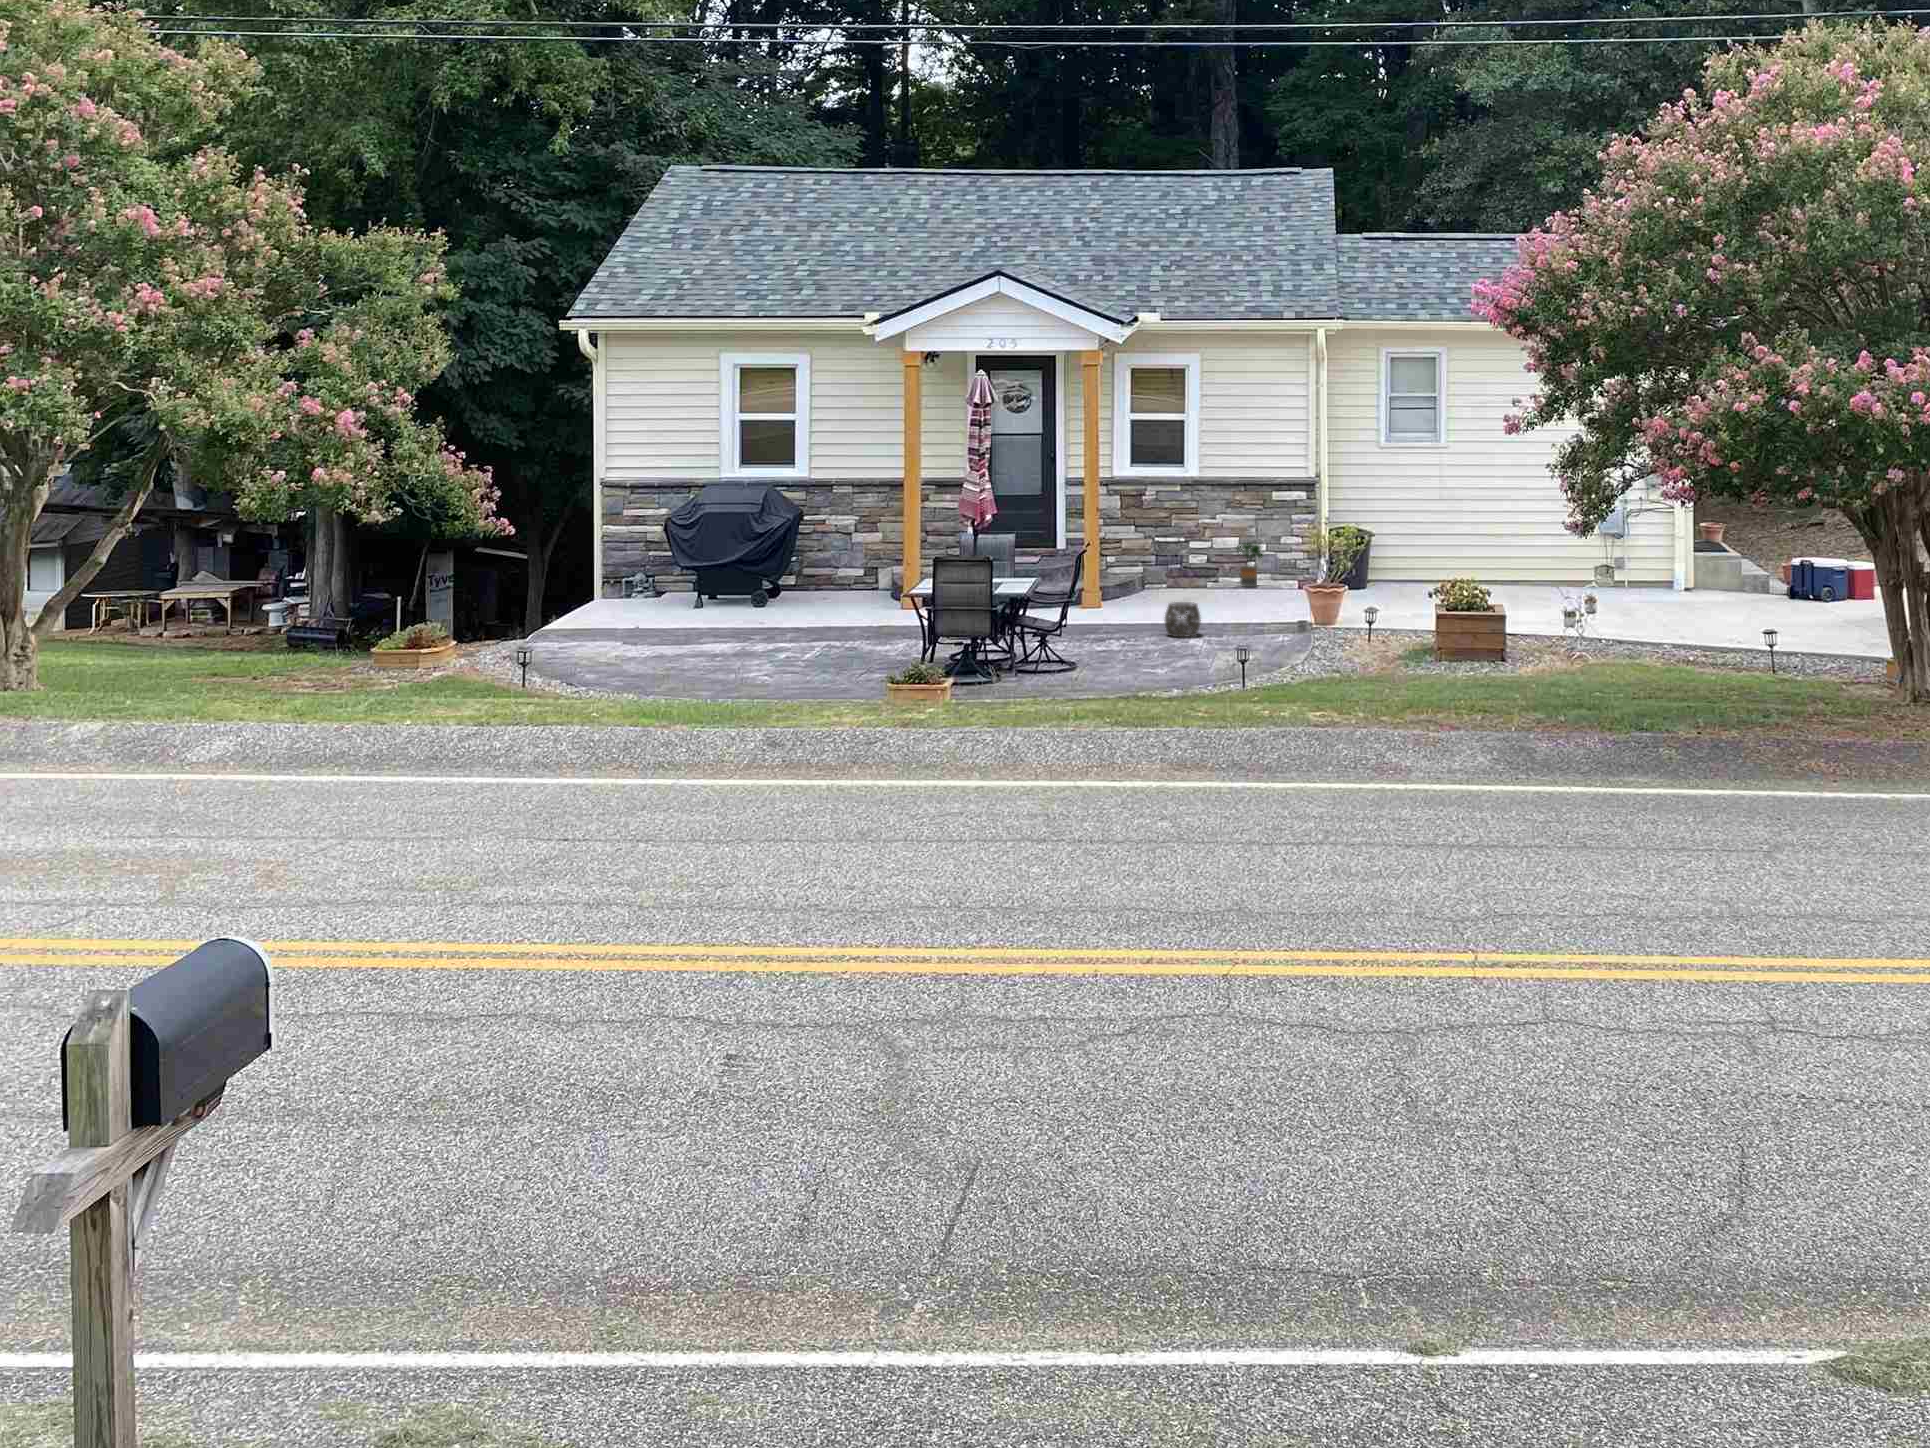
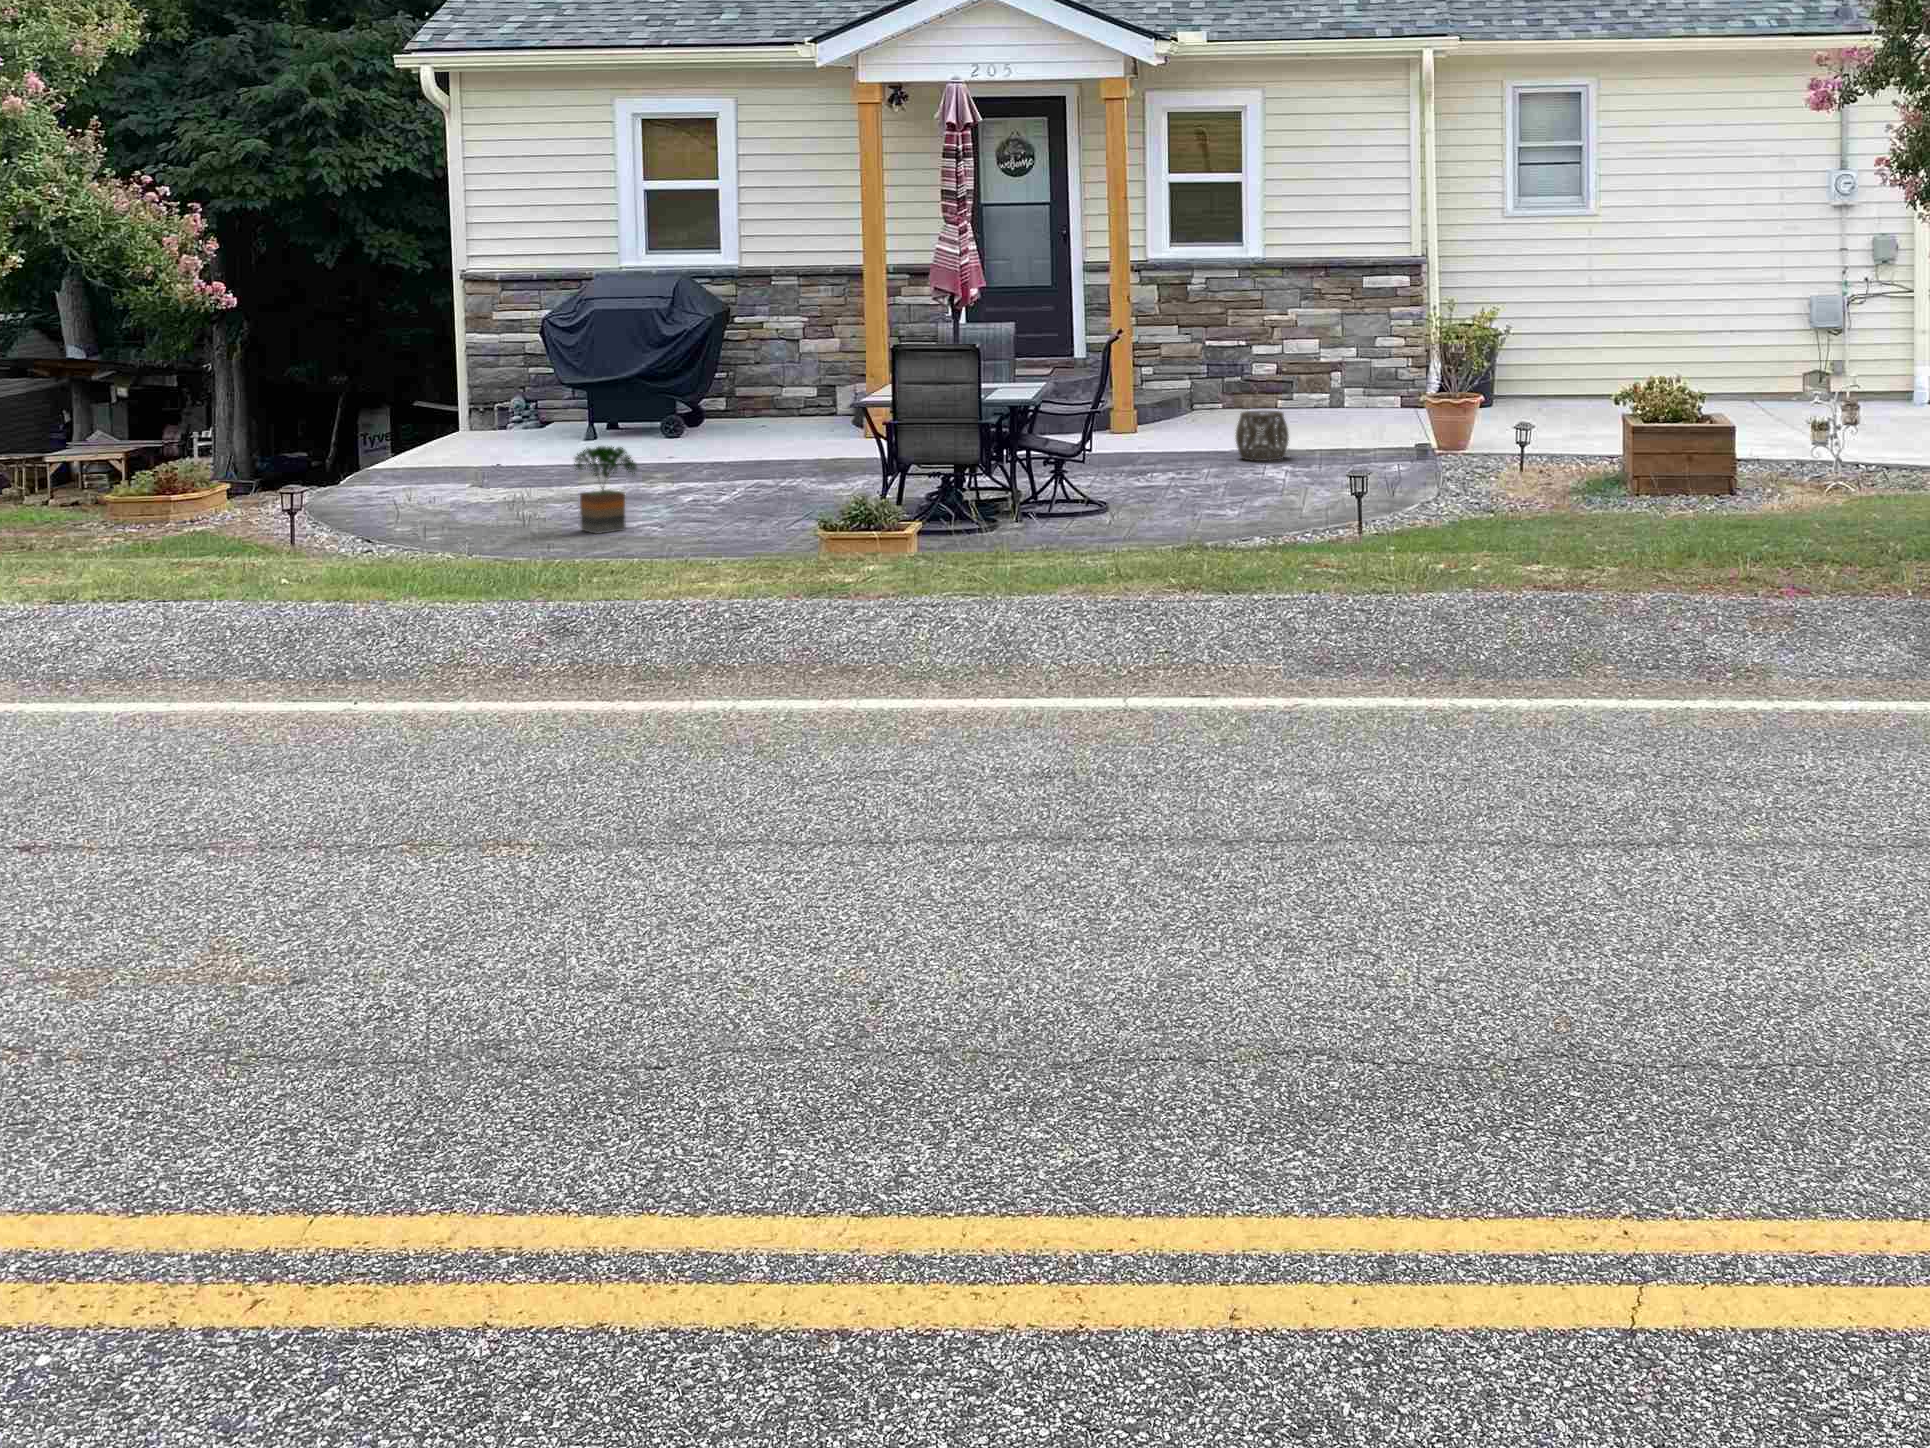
potted tree: present [1236,543,1263,587] -> present [574,446,637,534]

